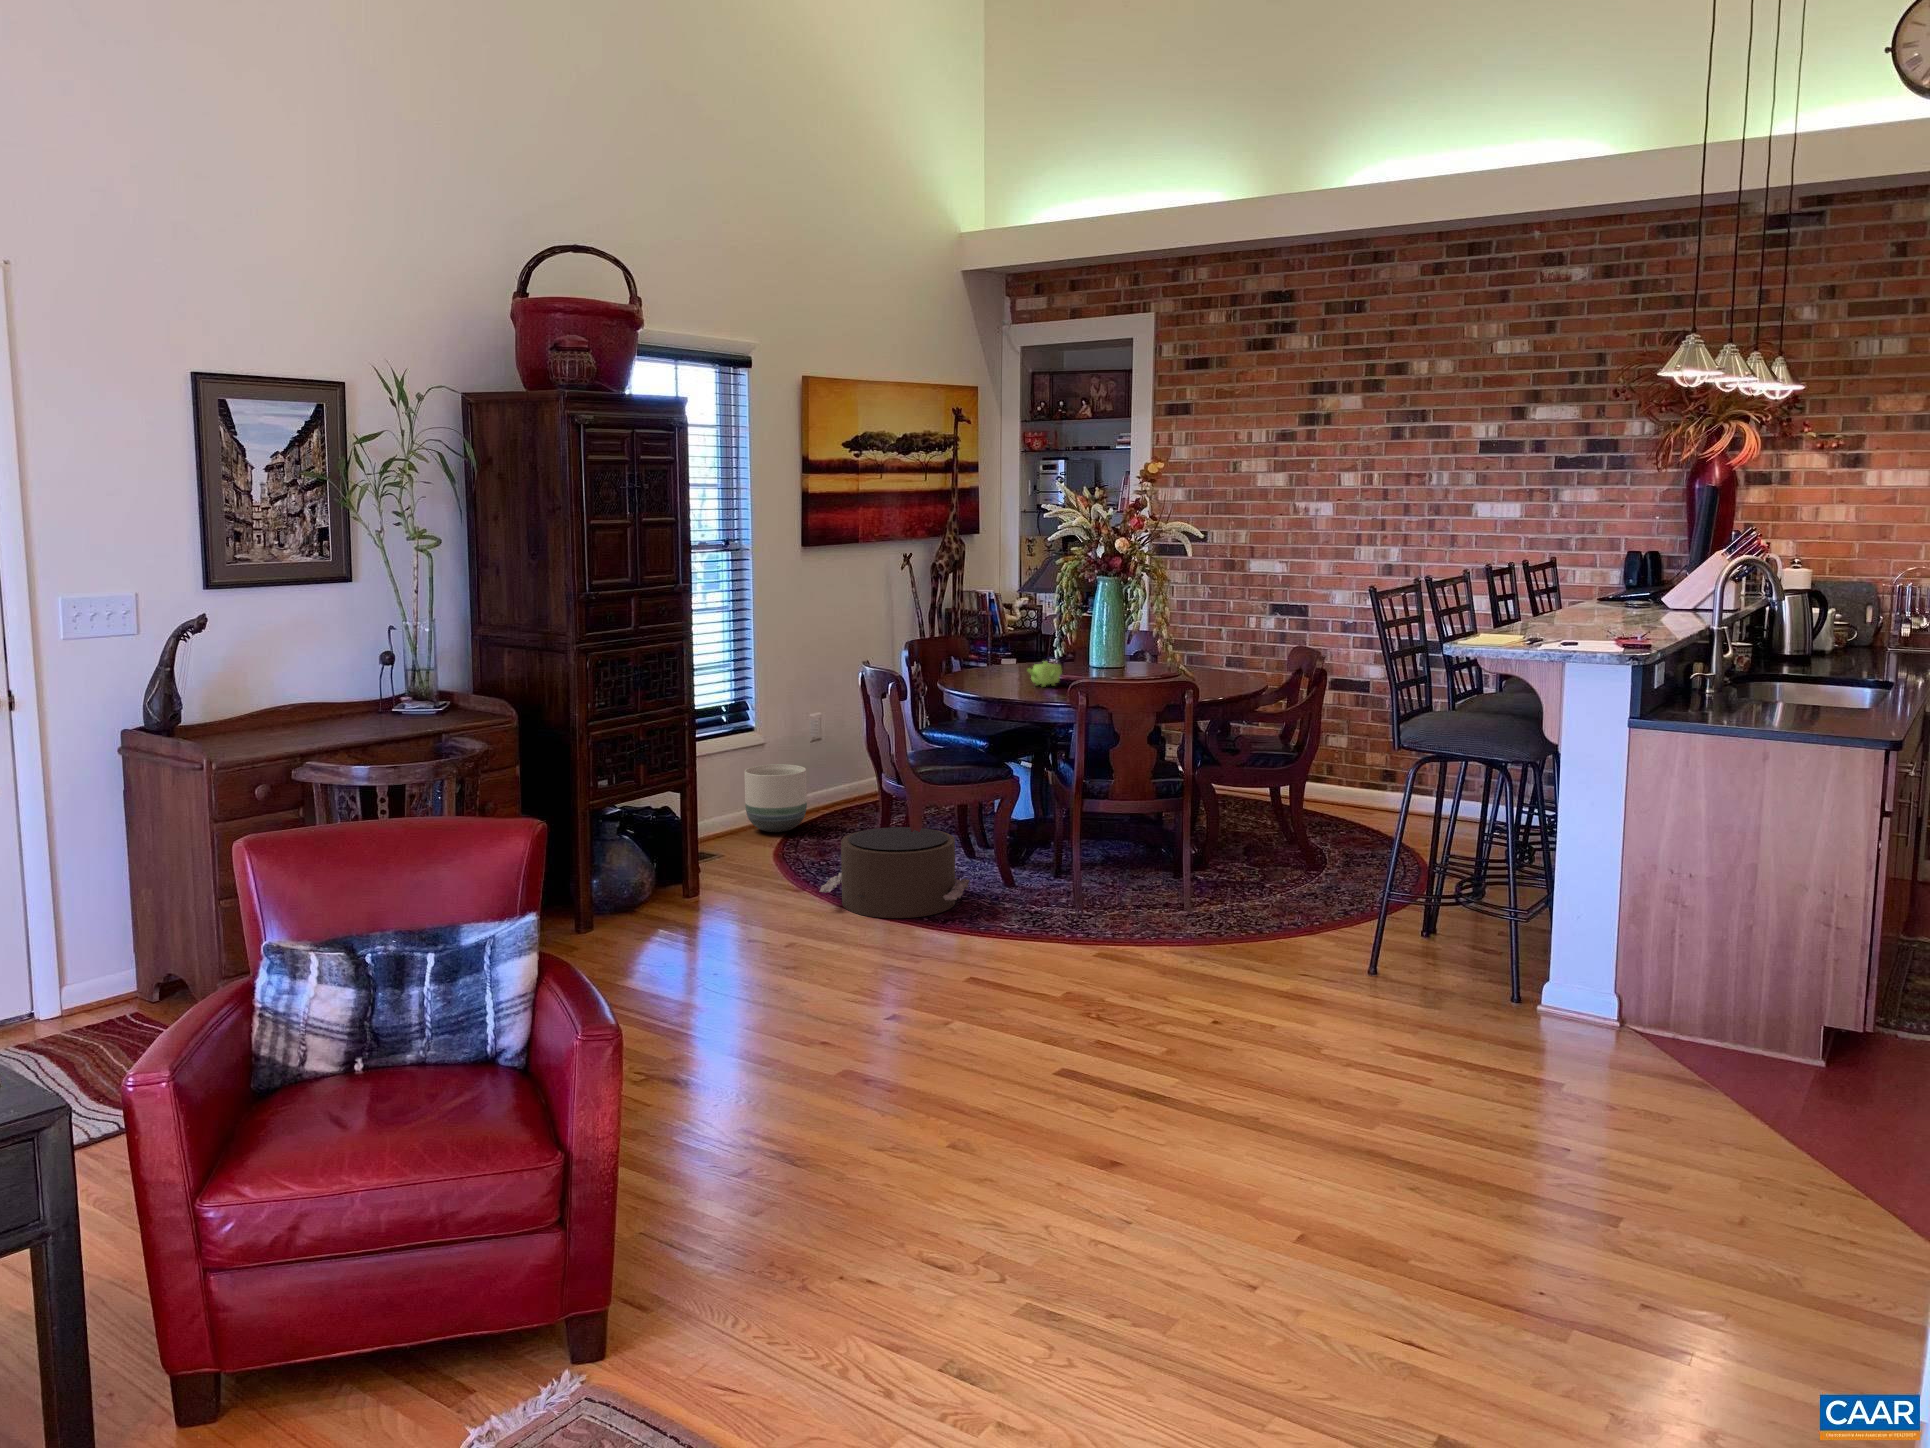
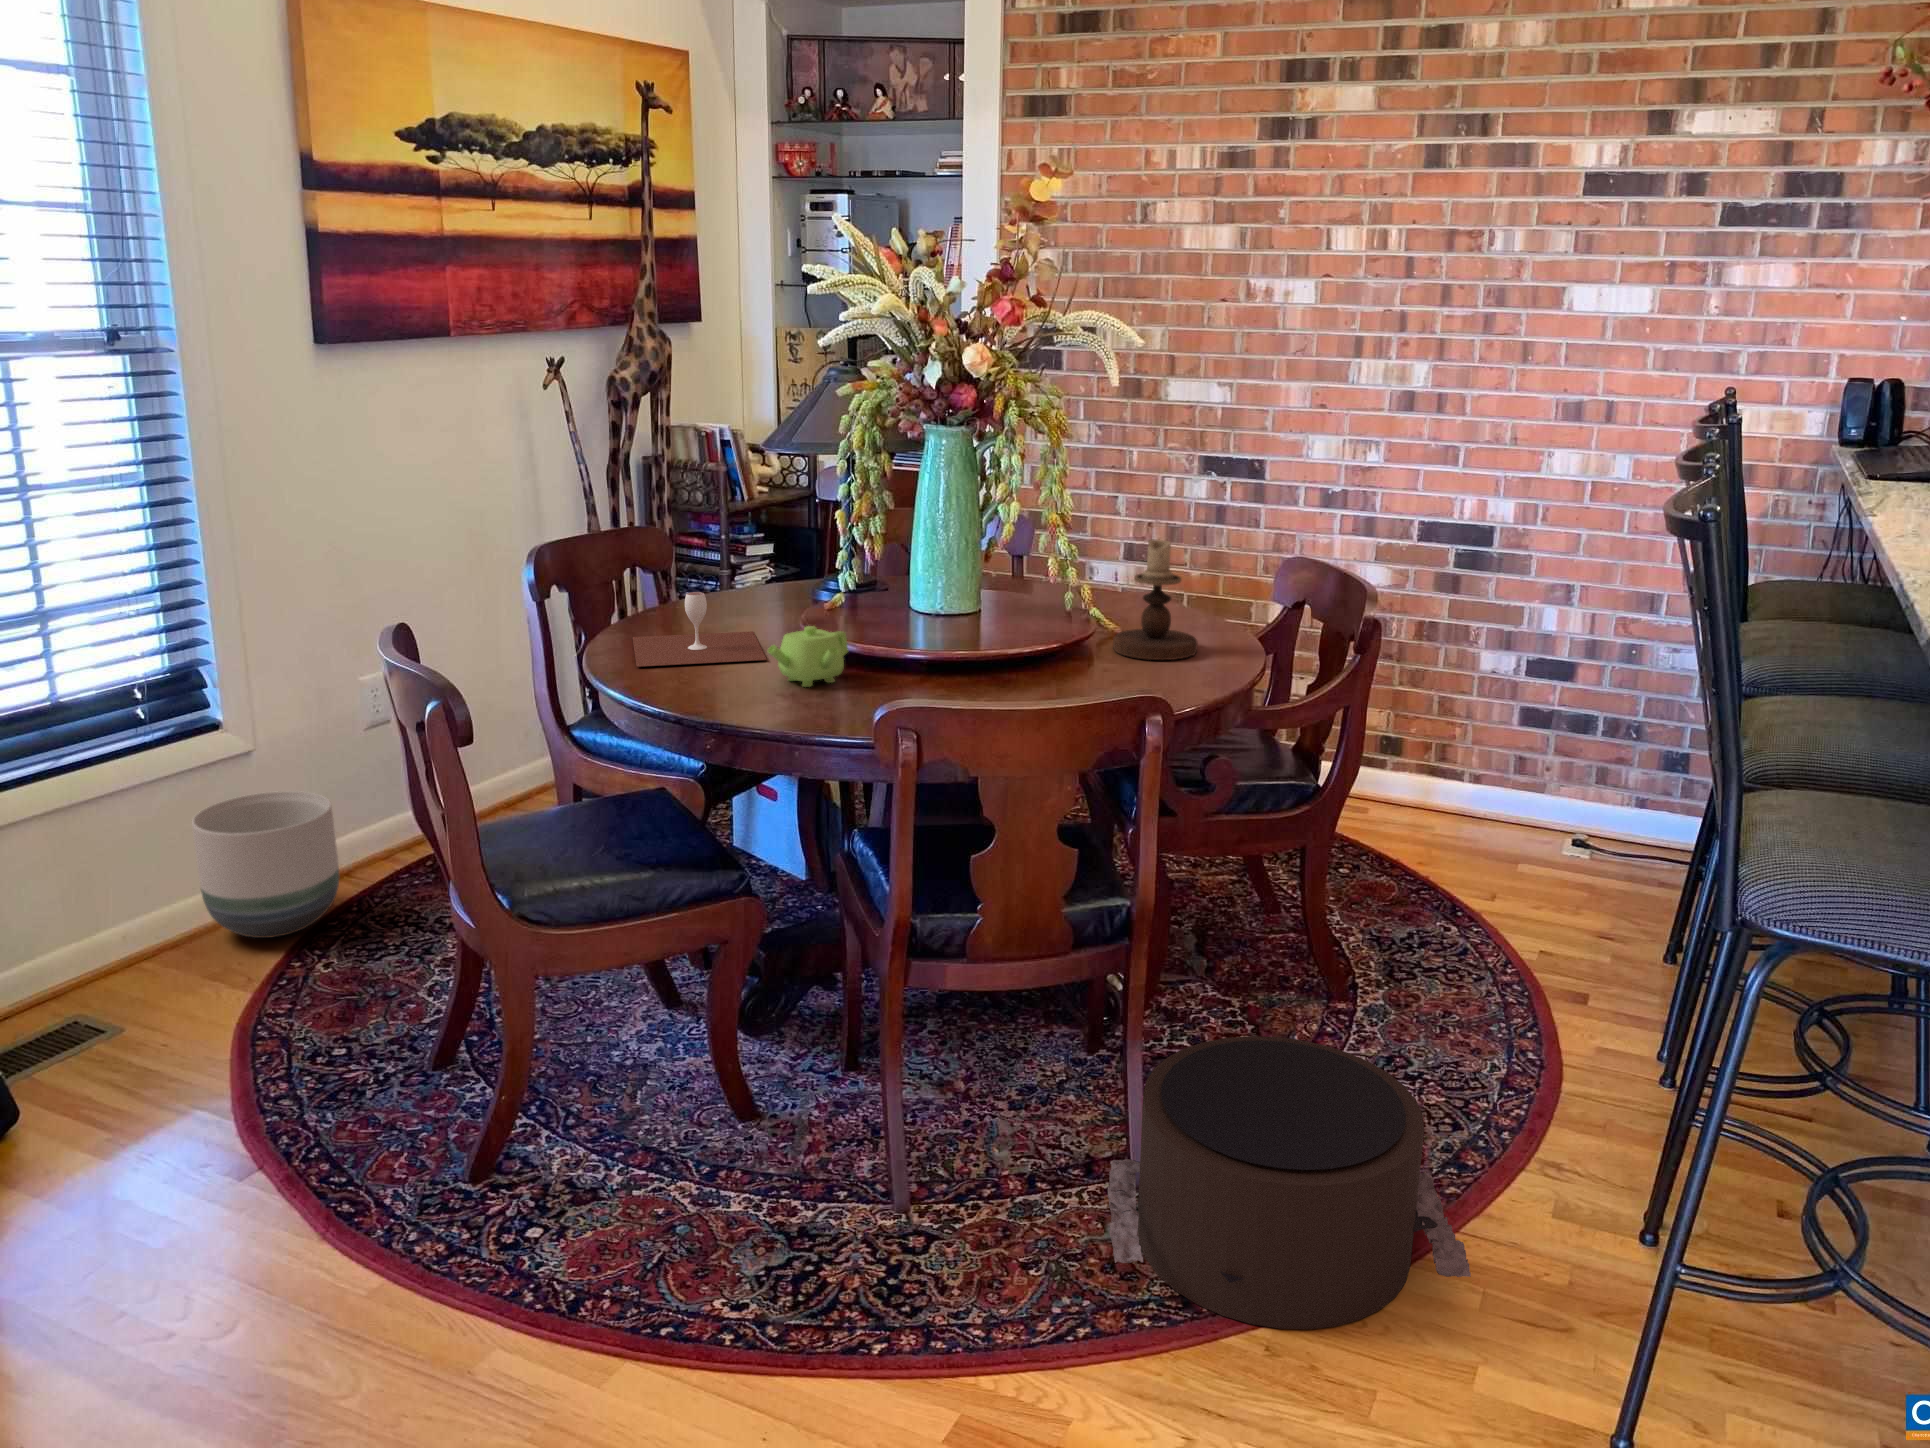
candlestick: none [1188,627,1228,682] -> present [1113,540,1197,660]
wine glass: none [963,652,1025,681] -> present [632,592,767,667]
pouf: present [819,827,969,918] -> present [1108,1036,1471,1329]

